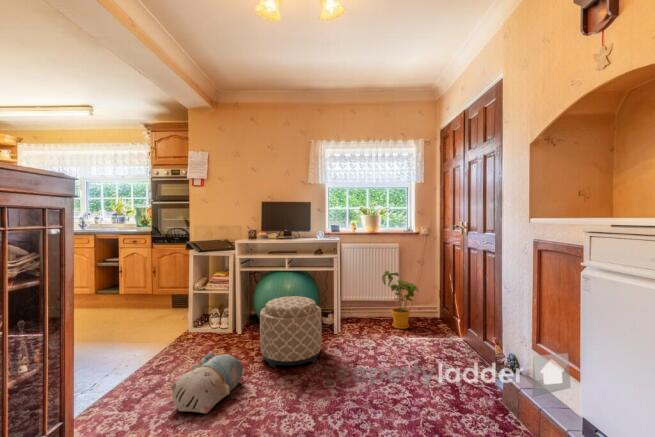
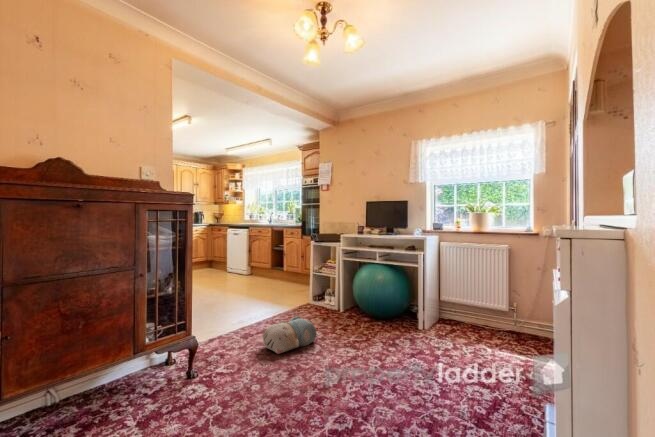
house plant: present [382,271,418,329] -> none [476,274,522,341]
ottoman: present [260,296,322,368] -> none [339,285,392,346]

